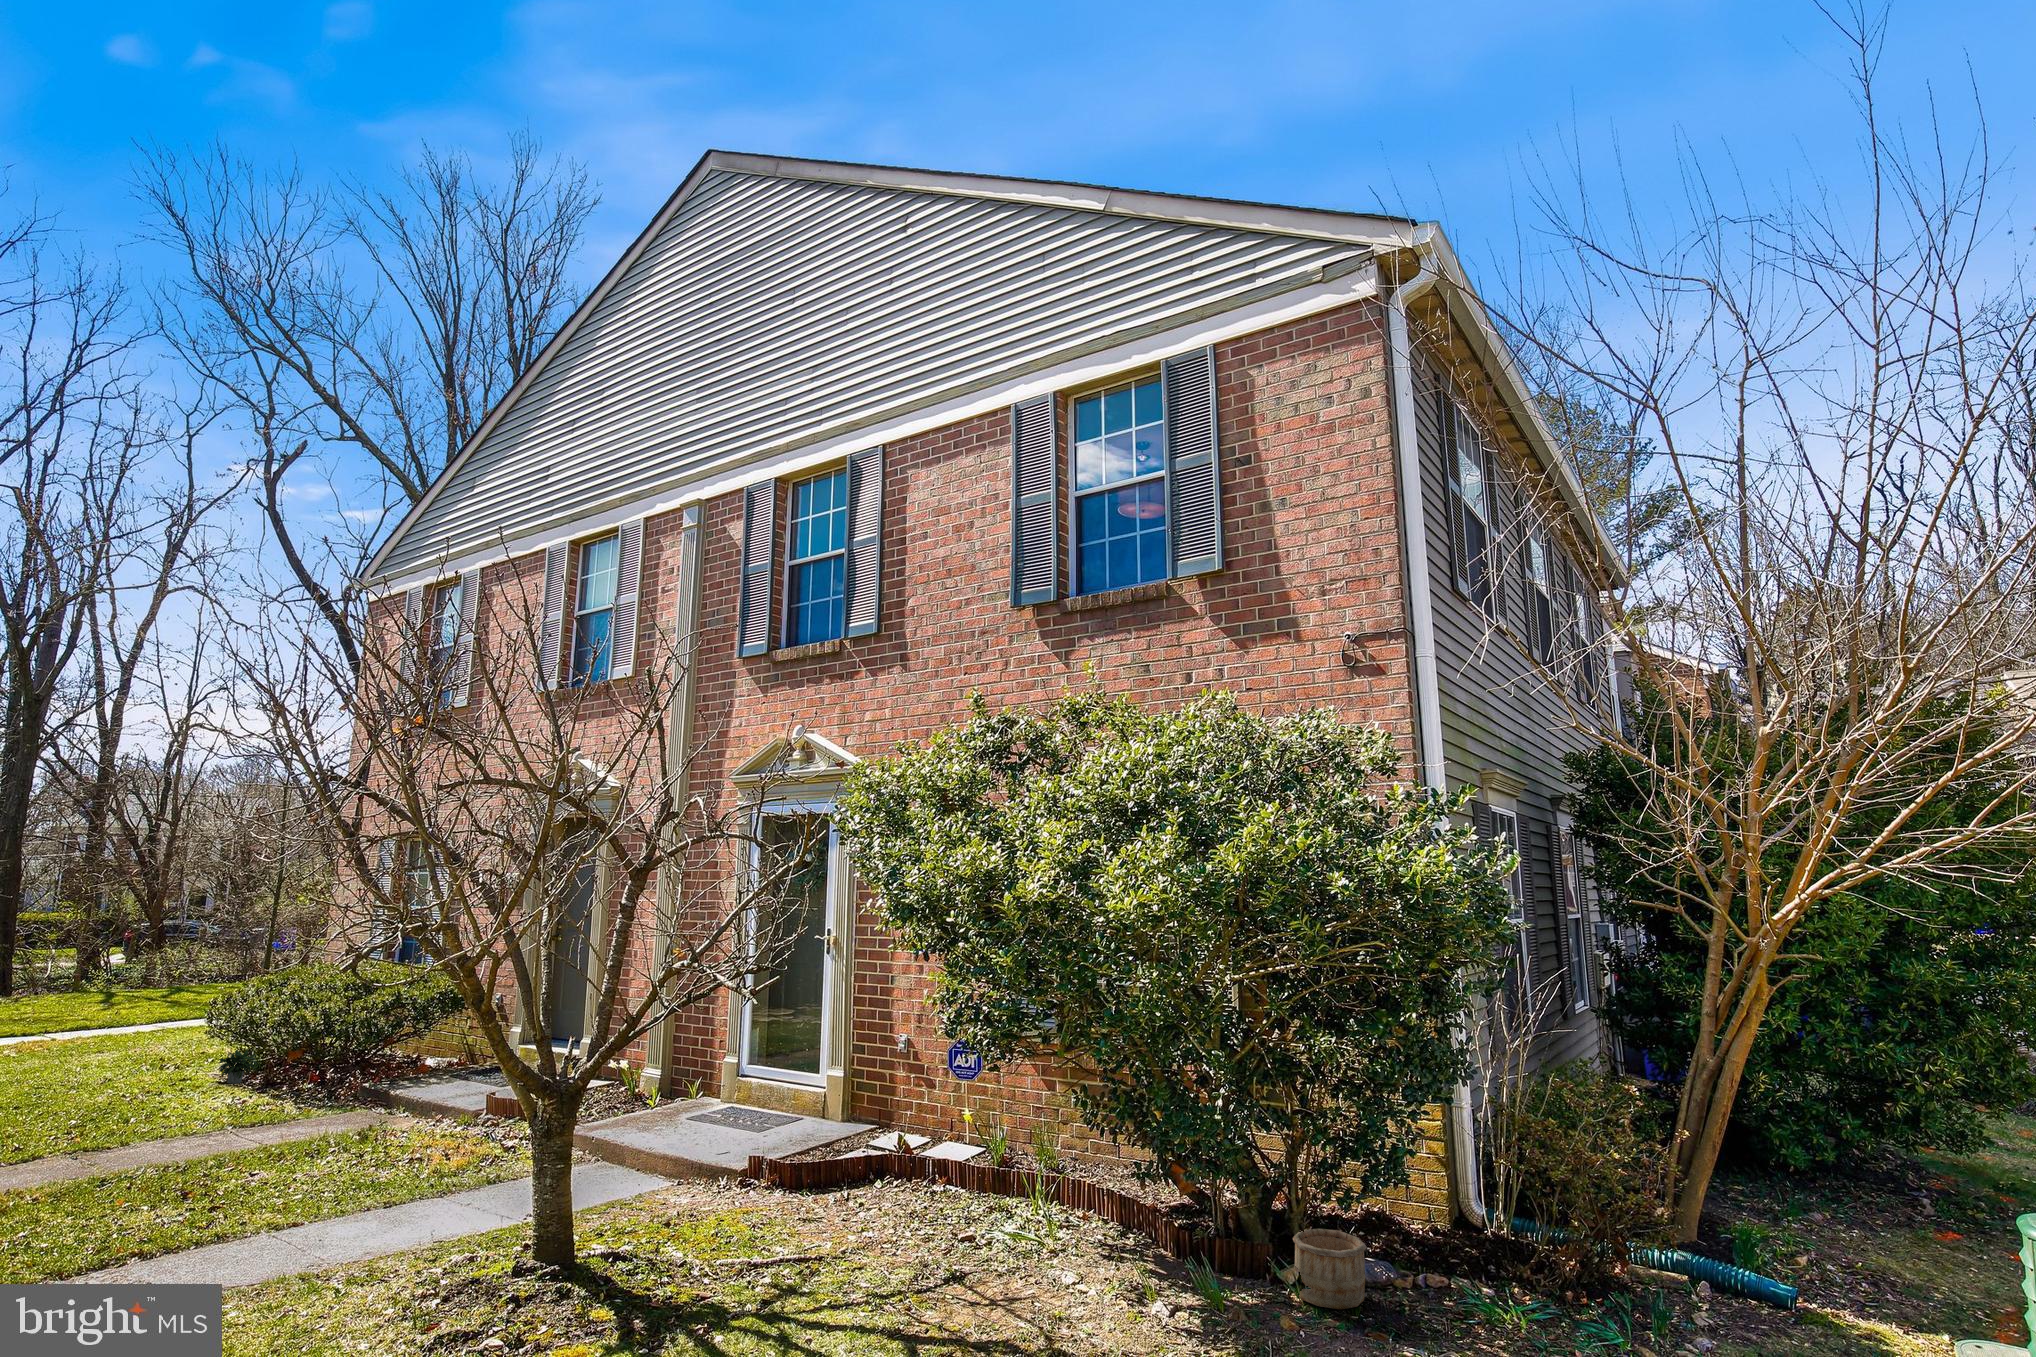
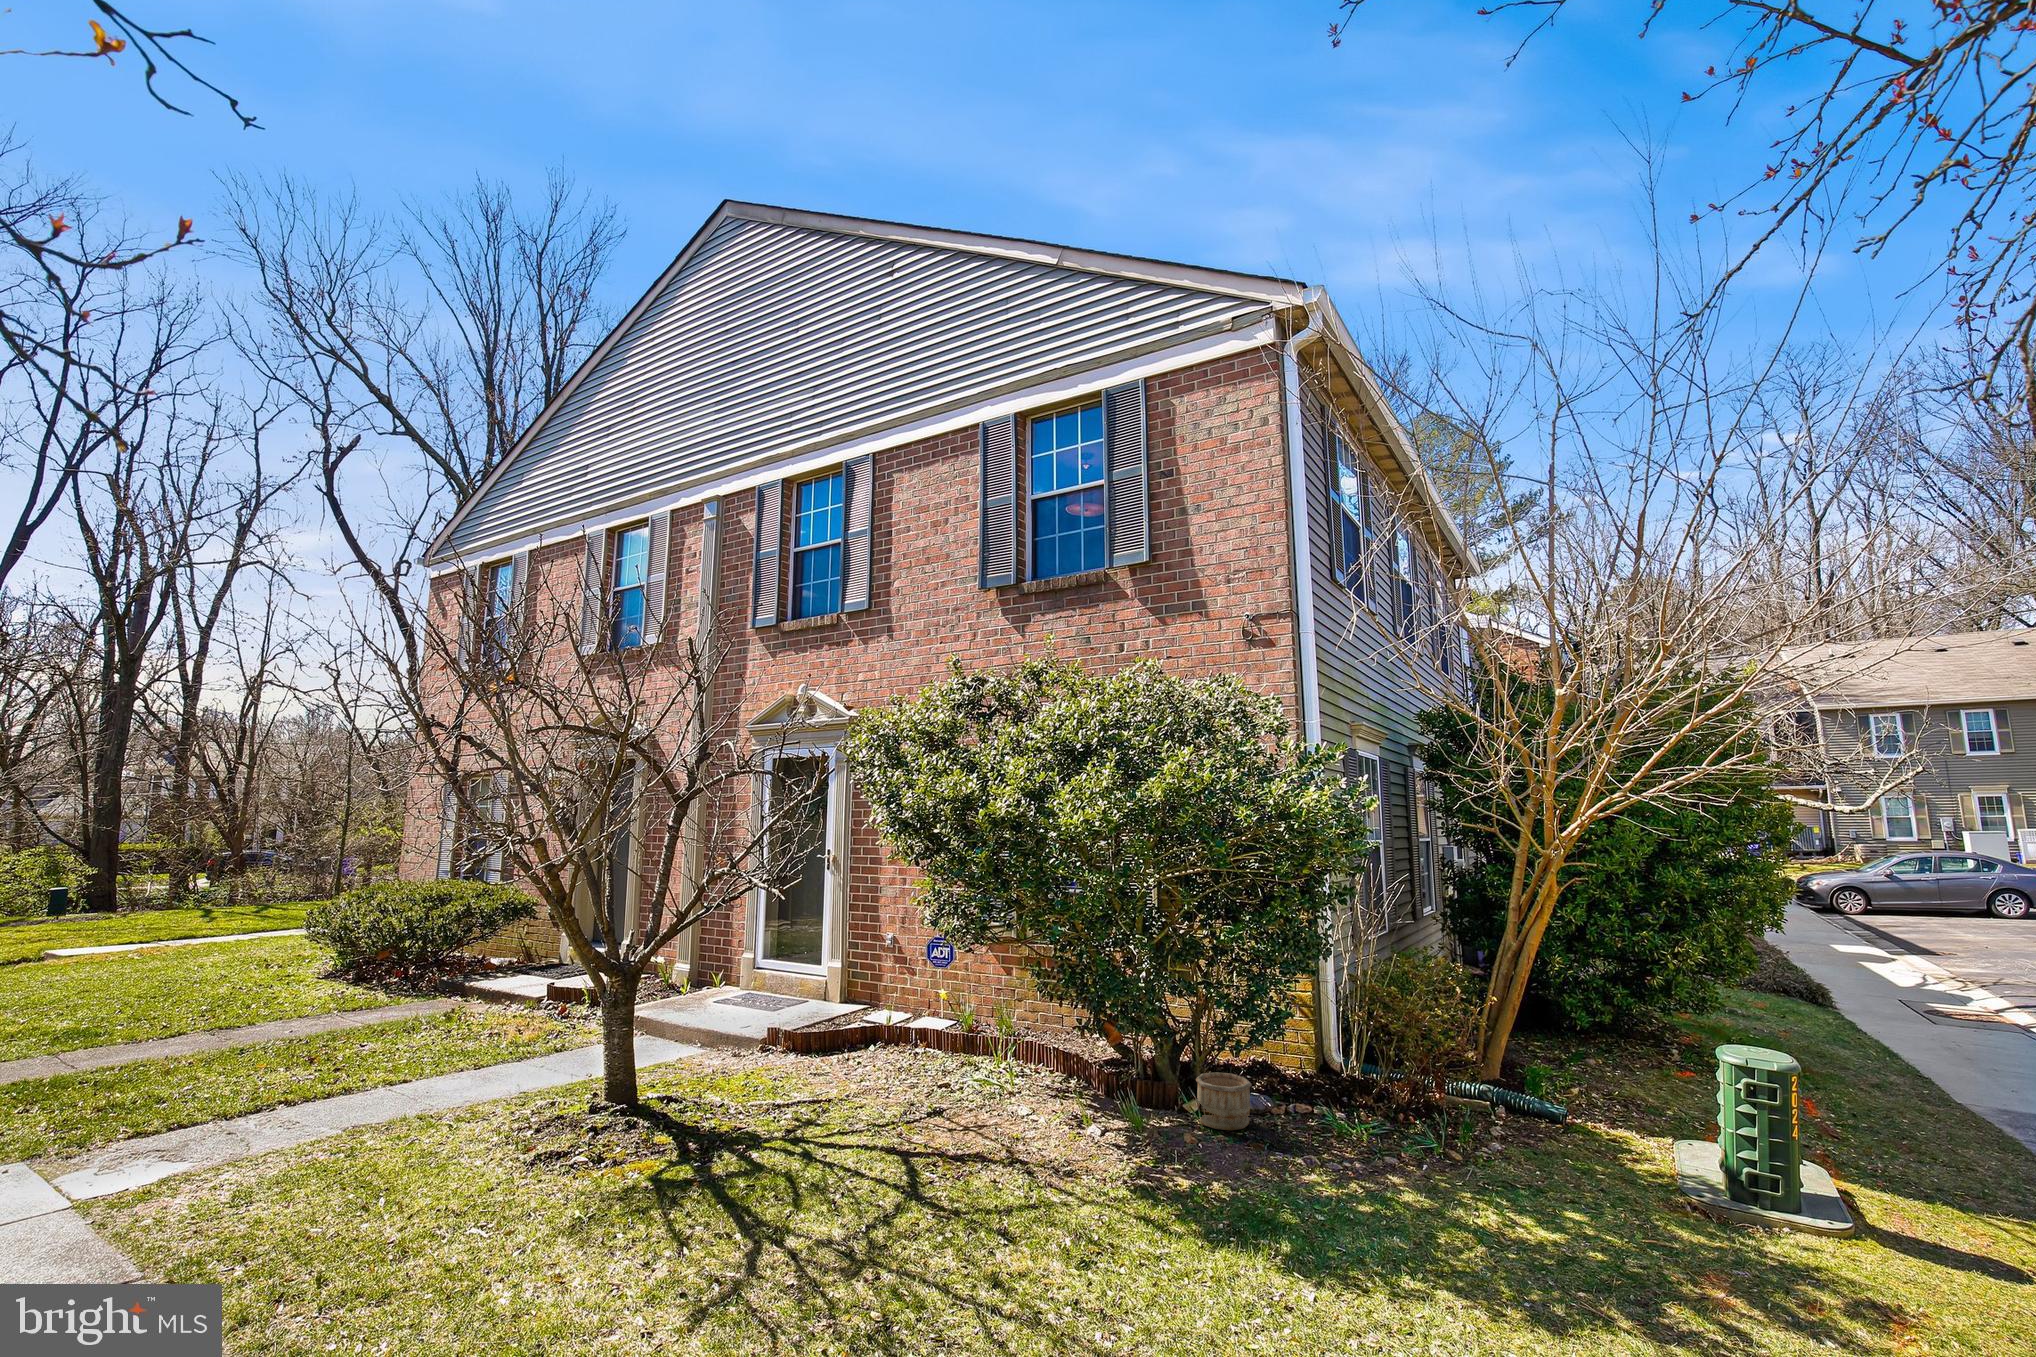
potted plant: present [219,1050,258,1084] -> none [316,951,351,979]

